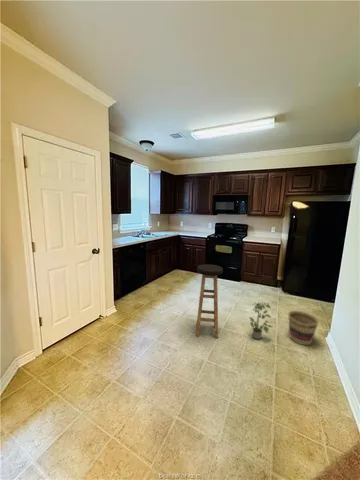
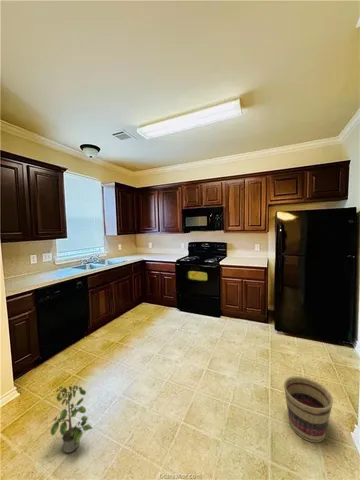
bar stool: present [196,264,223,338] -> none [135,312,177,441]
potted plant: present [250,303,272,339] -> present [51,384,92,453]

